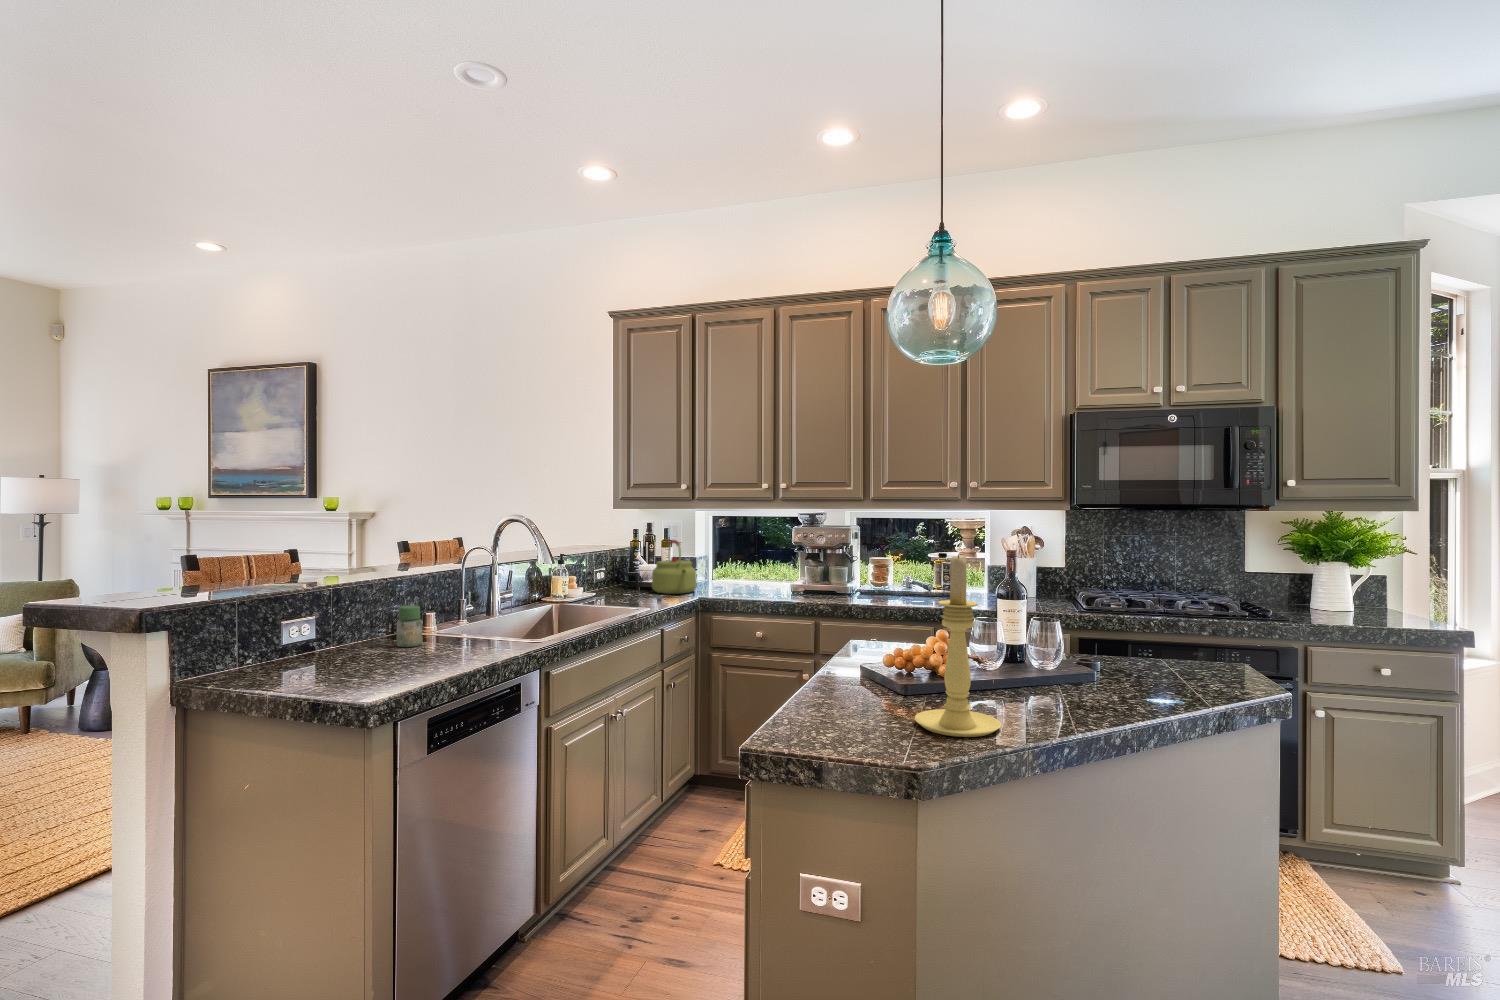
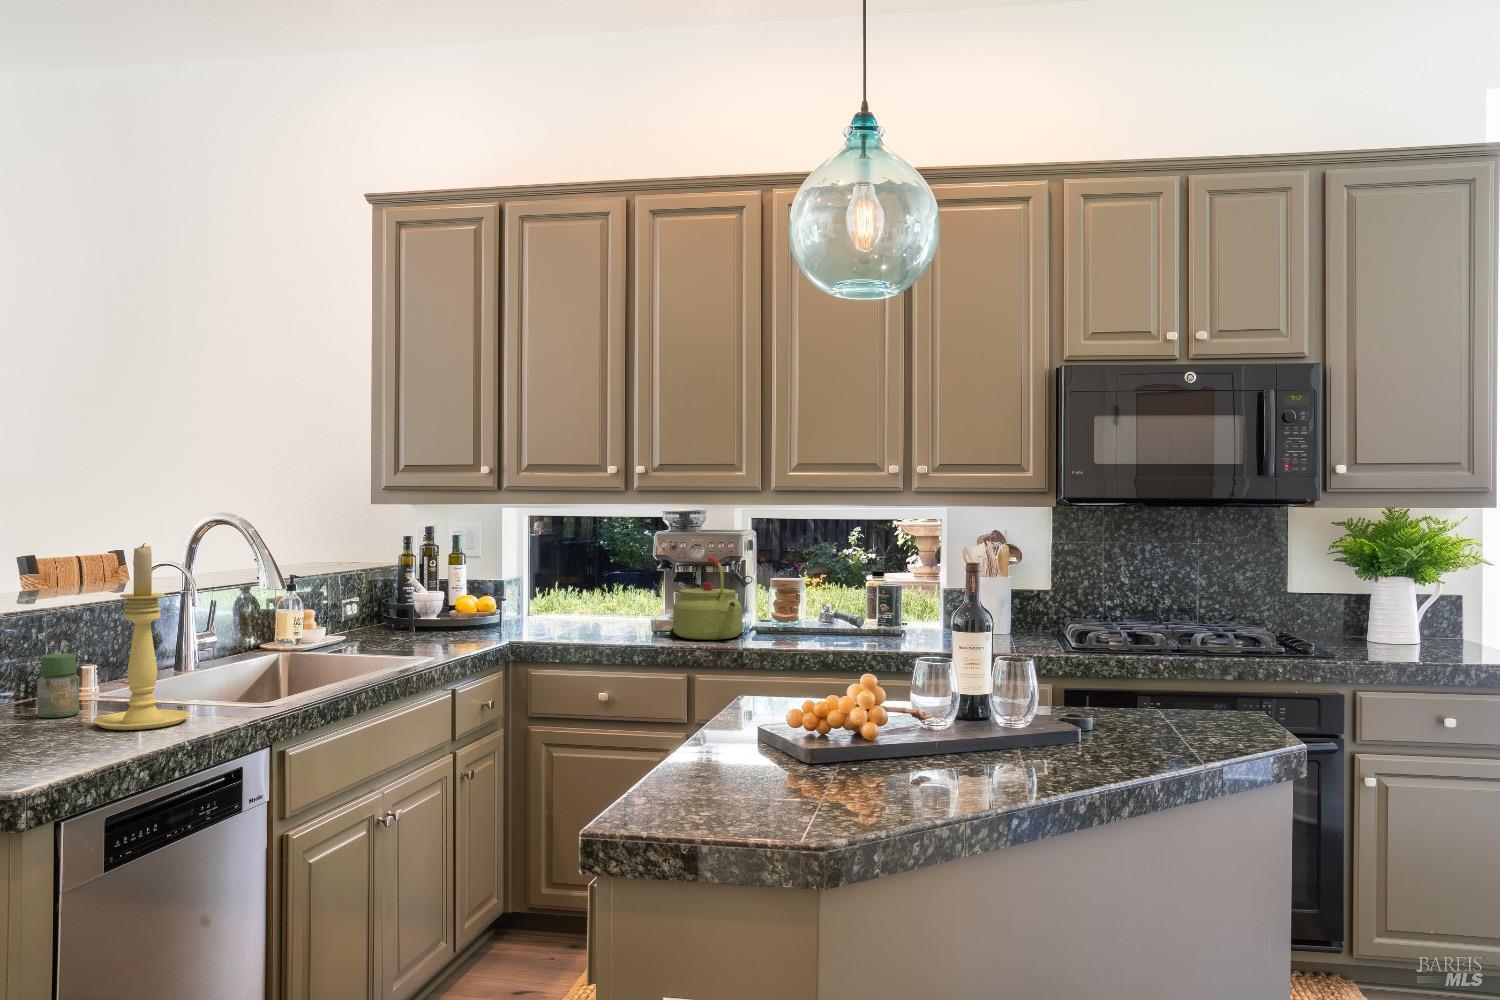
kettle: present [652,540,697,594] -> present [673,556,742,640]
candle holder: present [915,554,1001,737] -> present [93,543,190,730]

